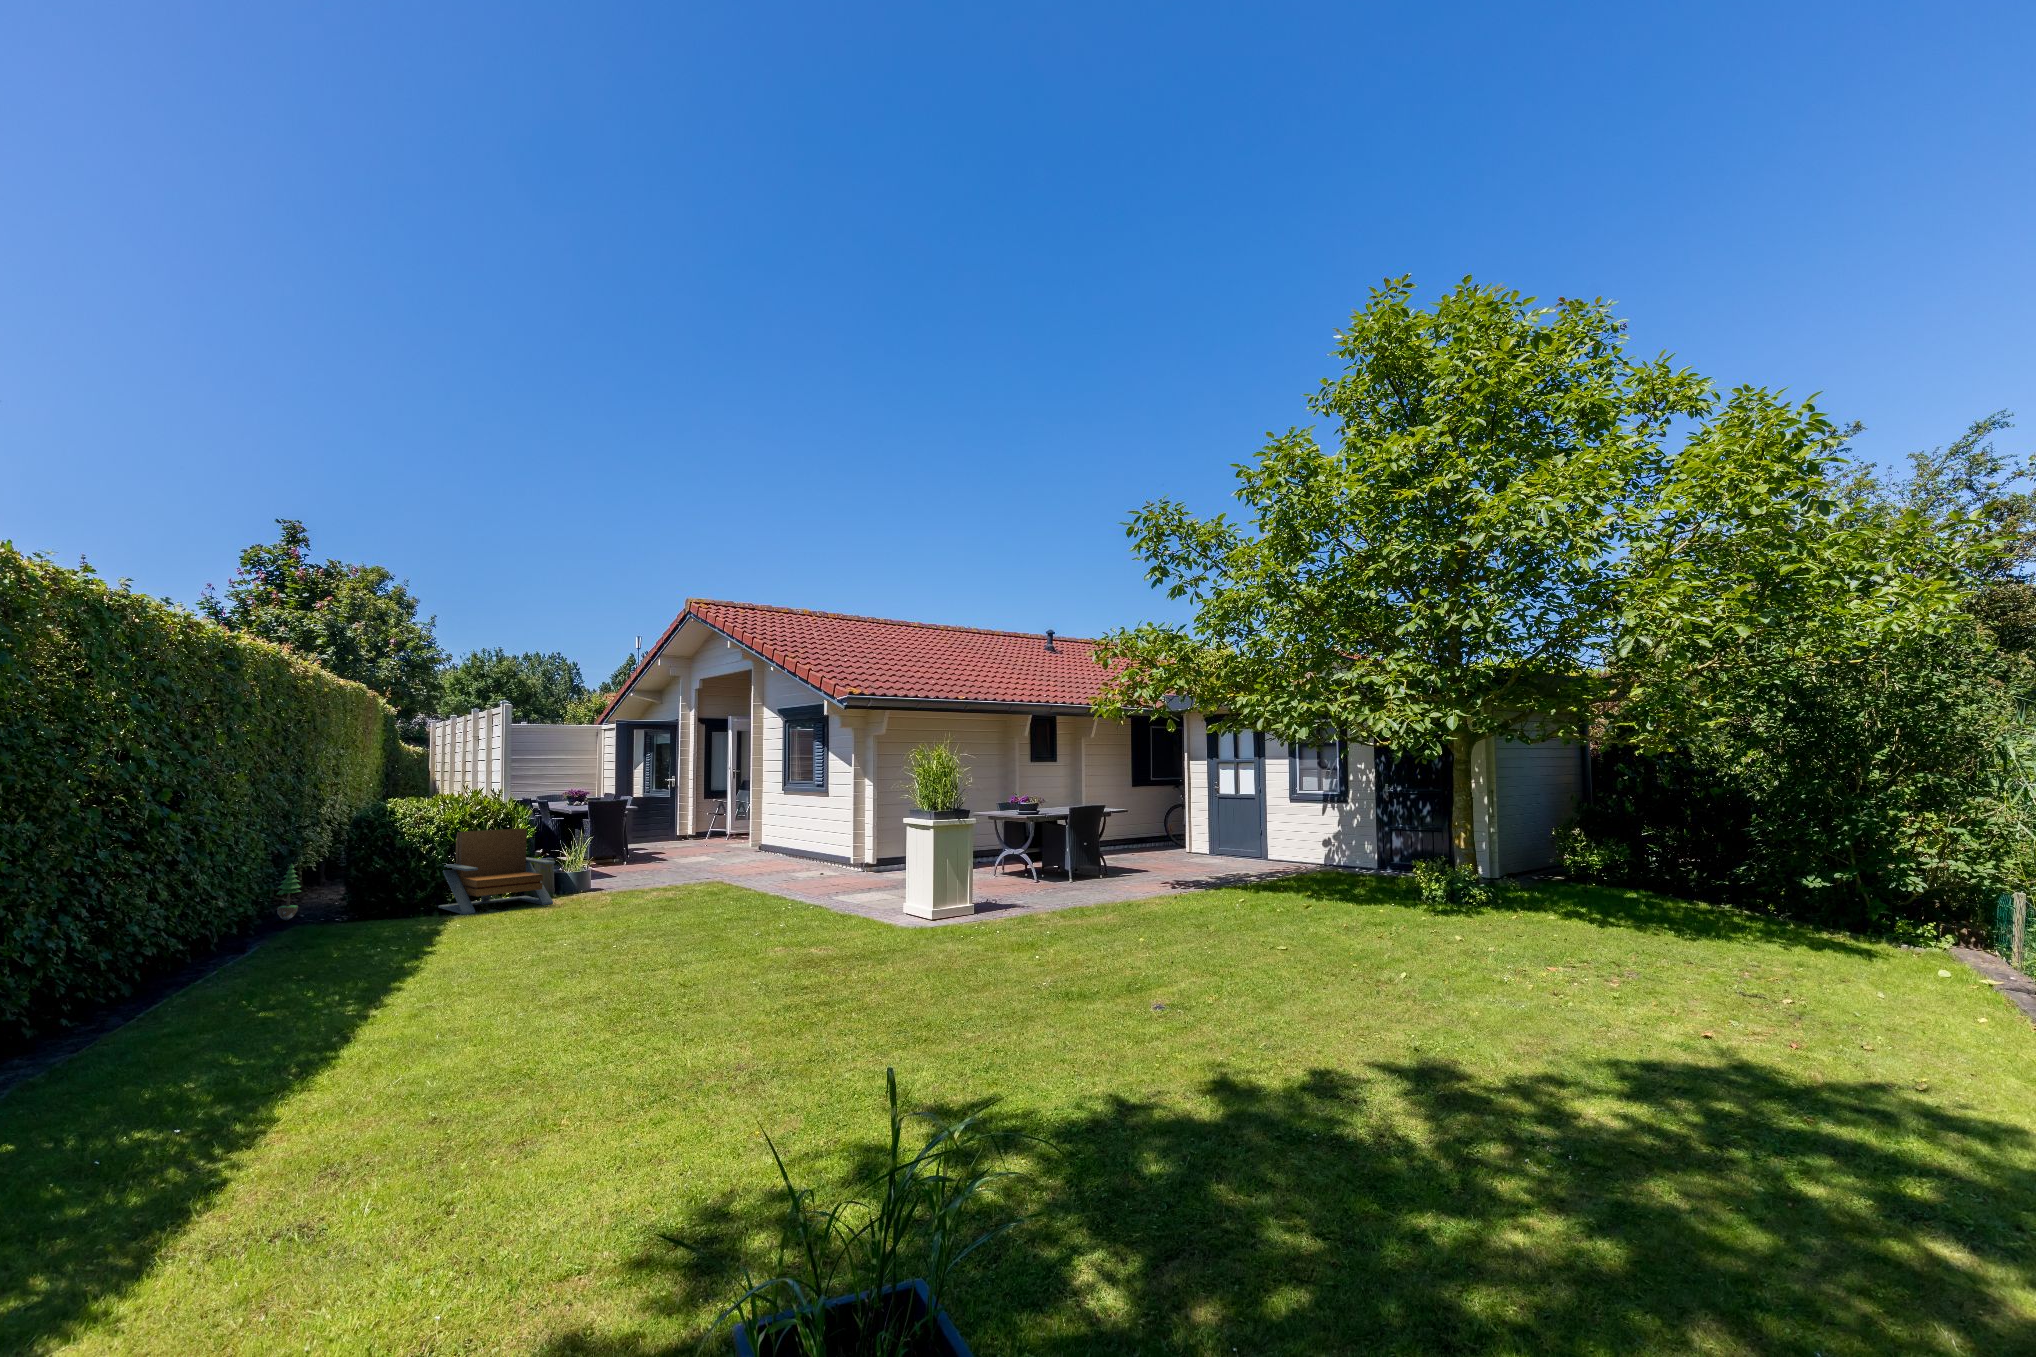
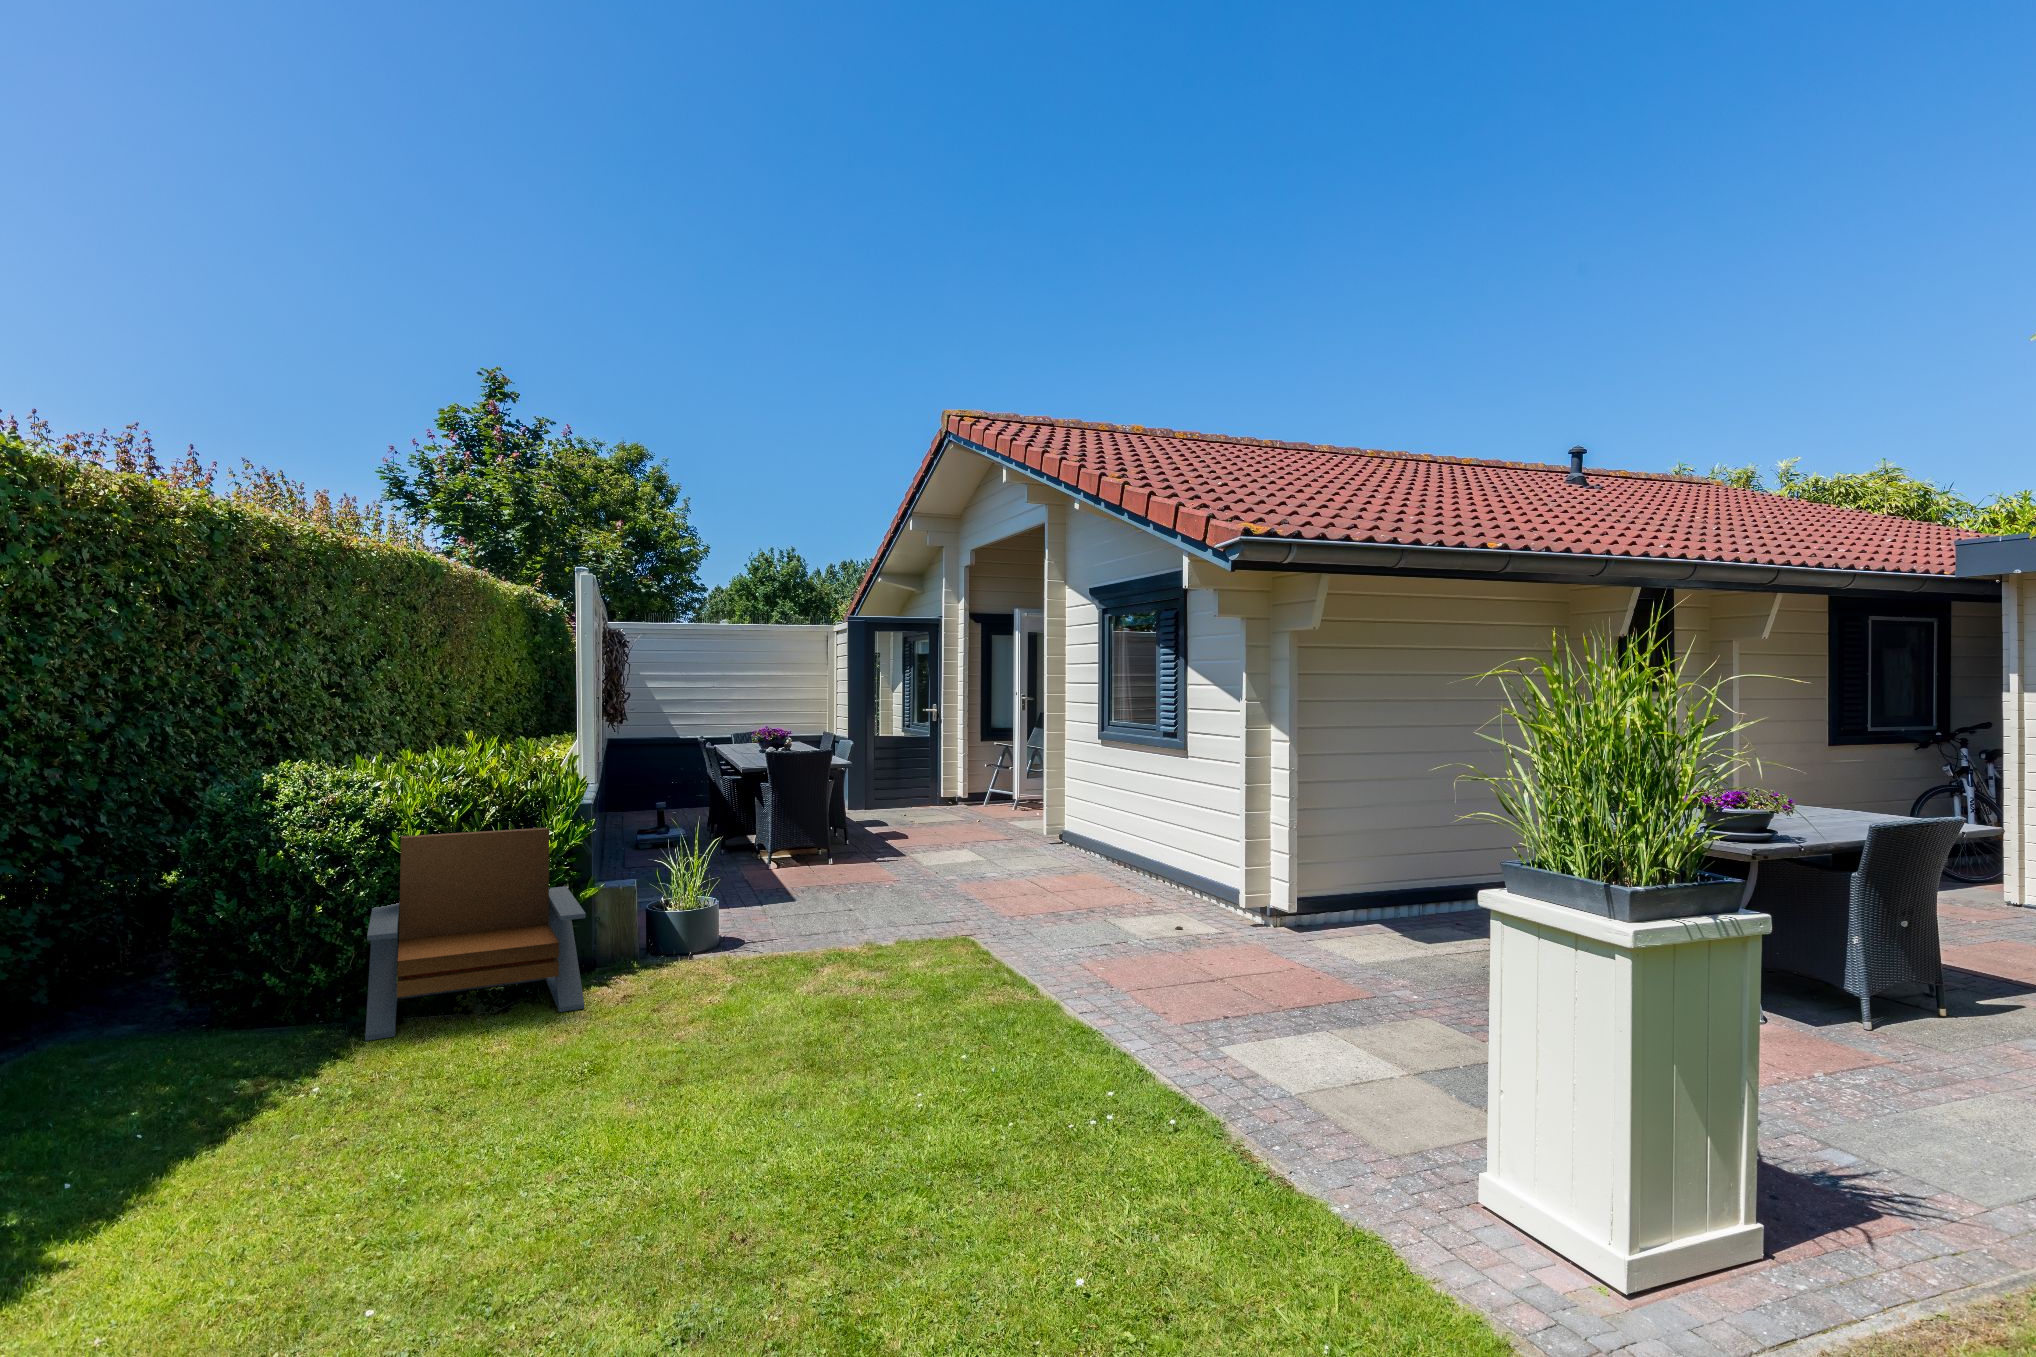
potted tree: present [277,863,301,920] -> none [22,899,83,1022]

